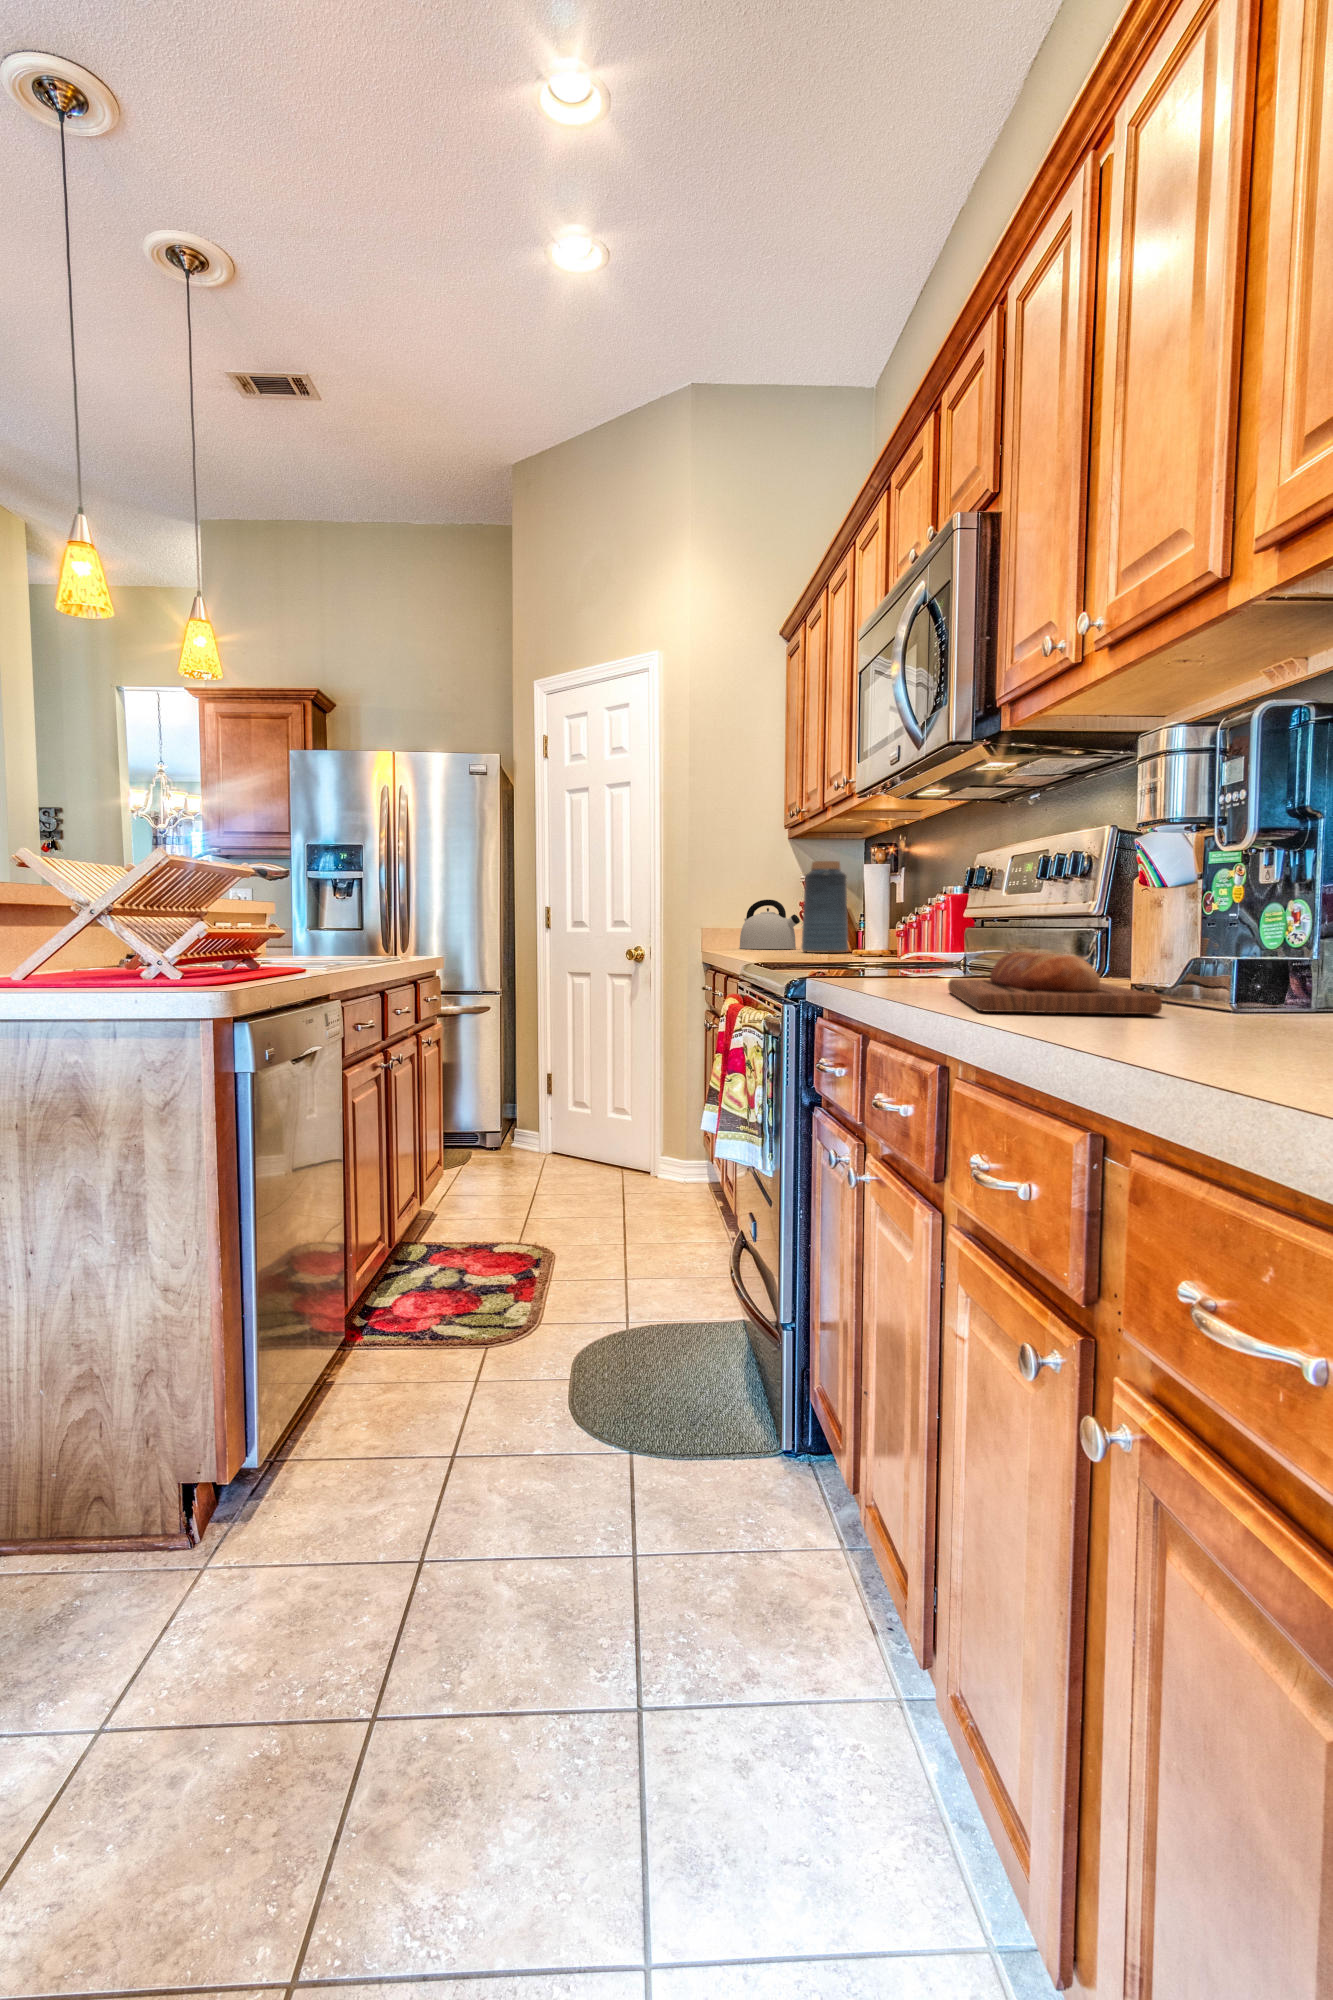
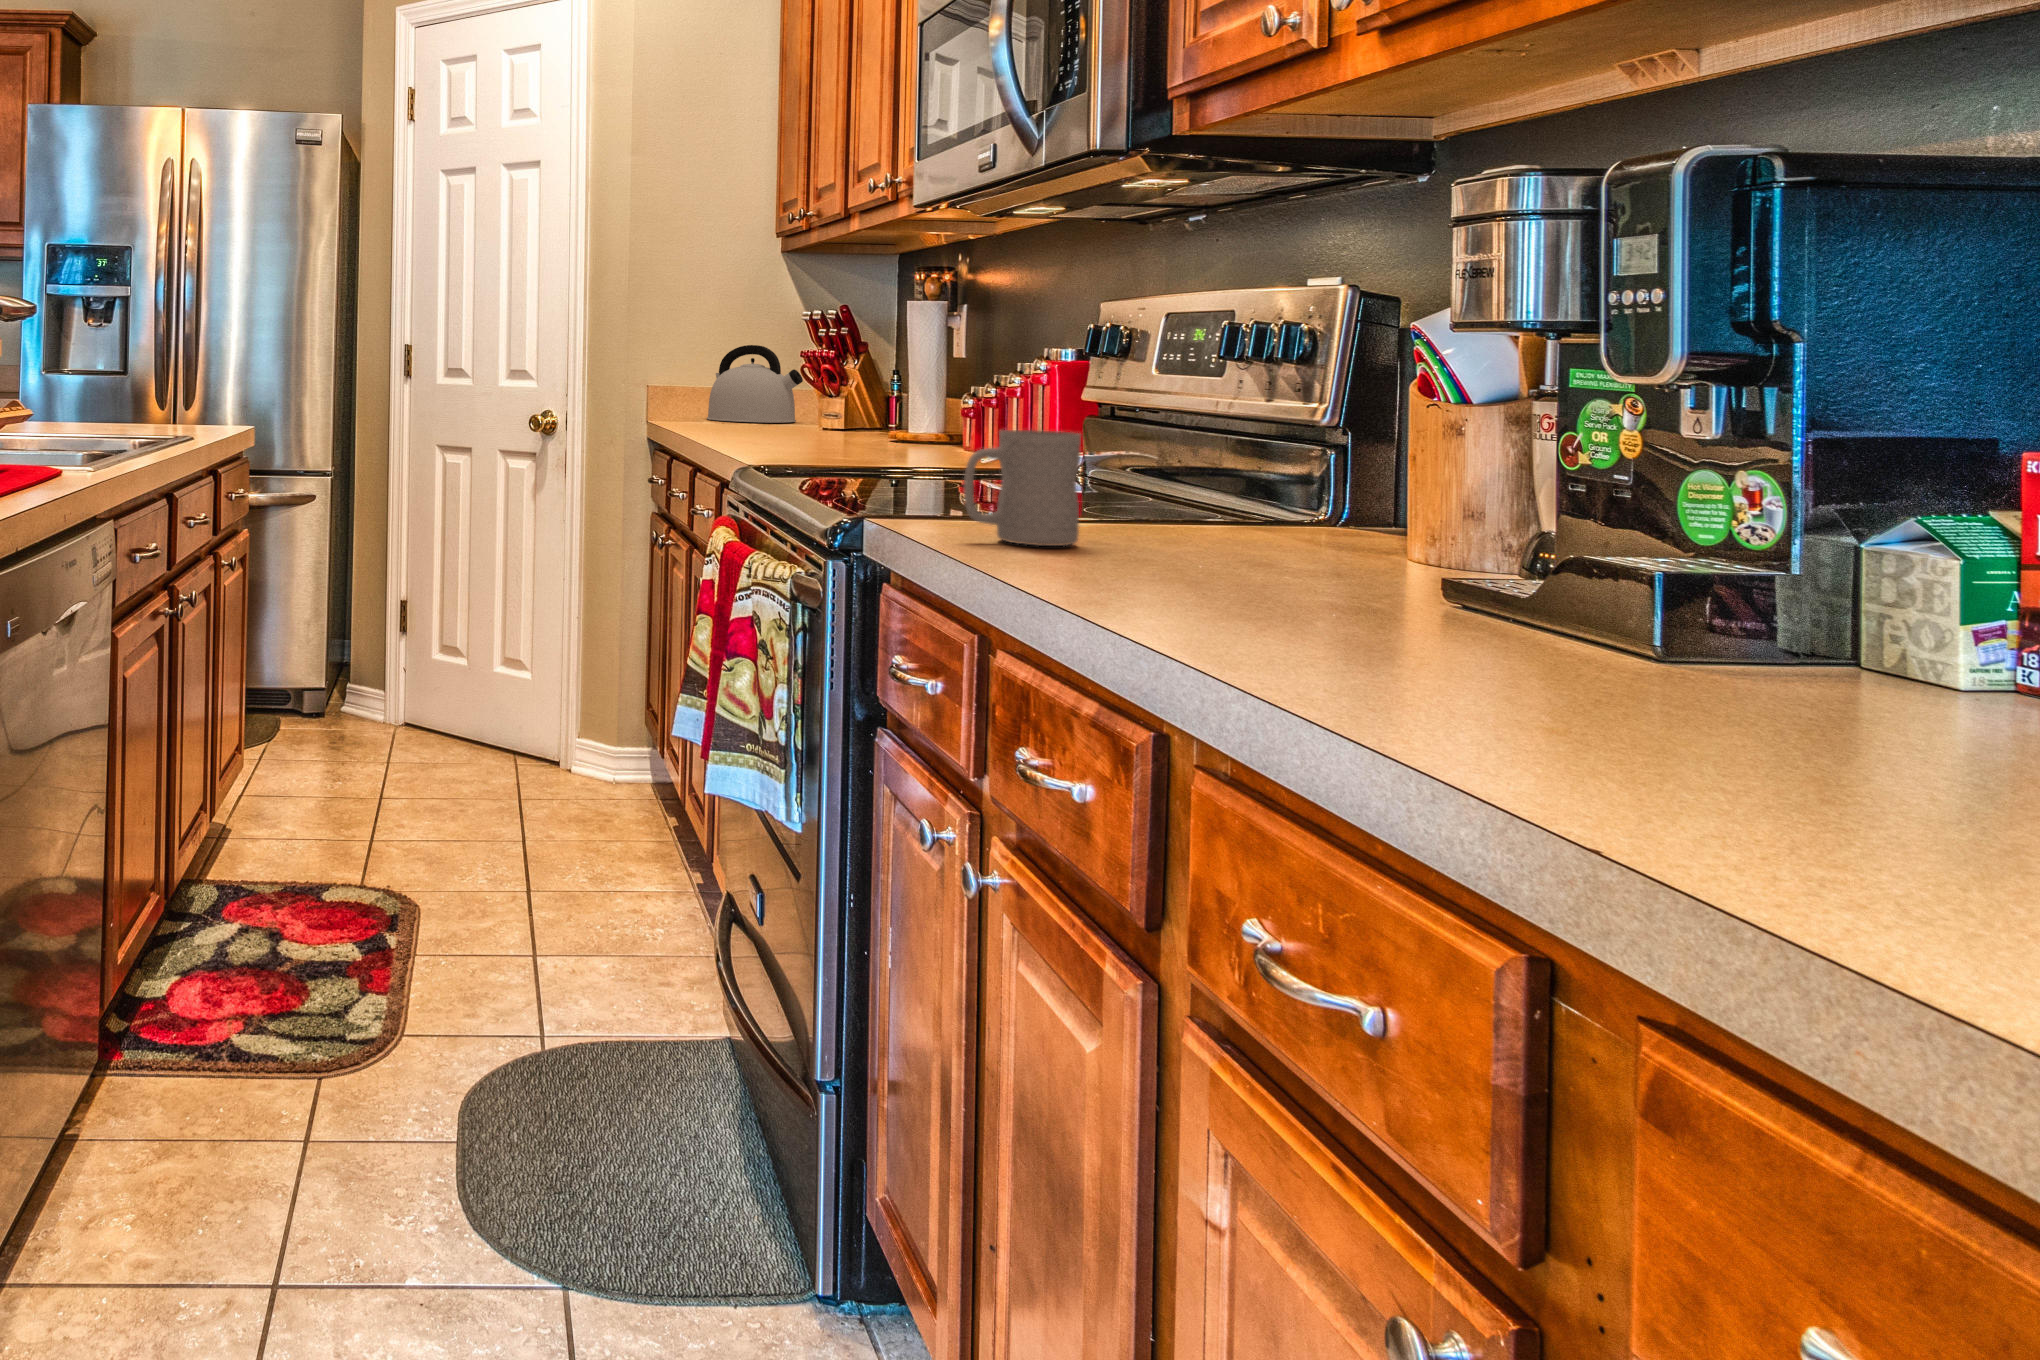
vase: present [801,861,848,953] -> none [810,294,883,436]
mug: none [860,916,932,985] -> present [964,430,1081,546]
bread loaf: present [948,952,1162,1014] -> none [1121,514,1527,656]

